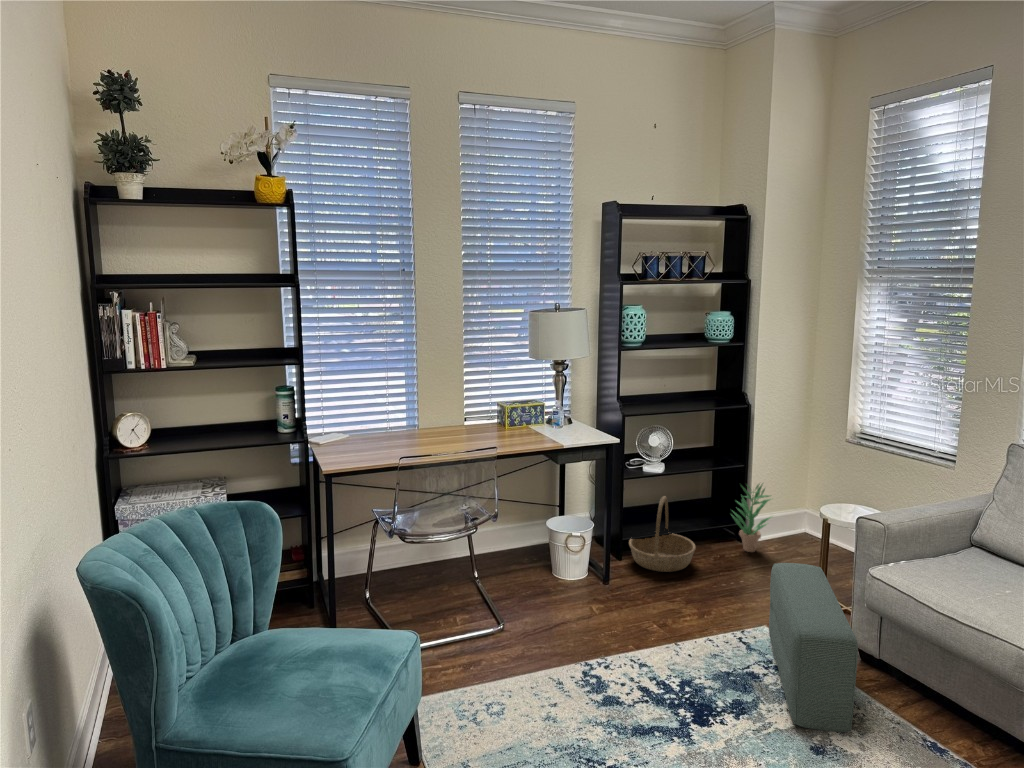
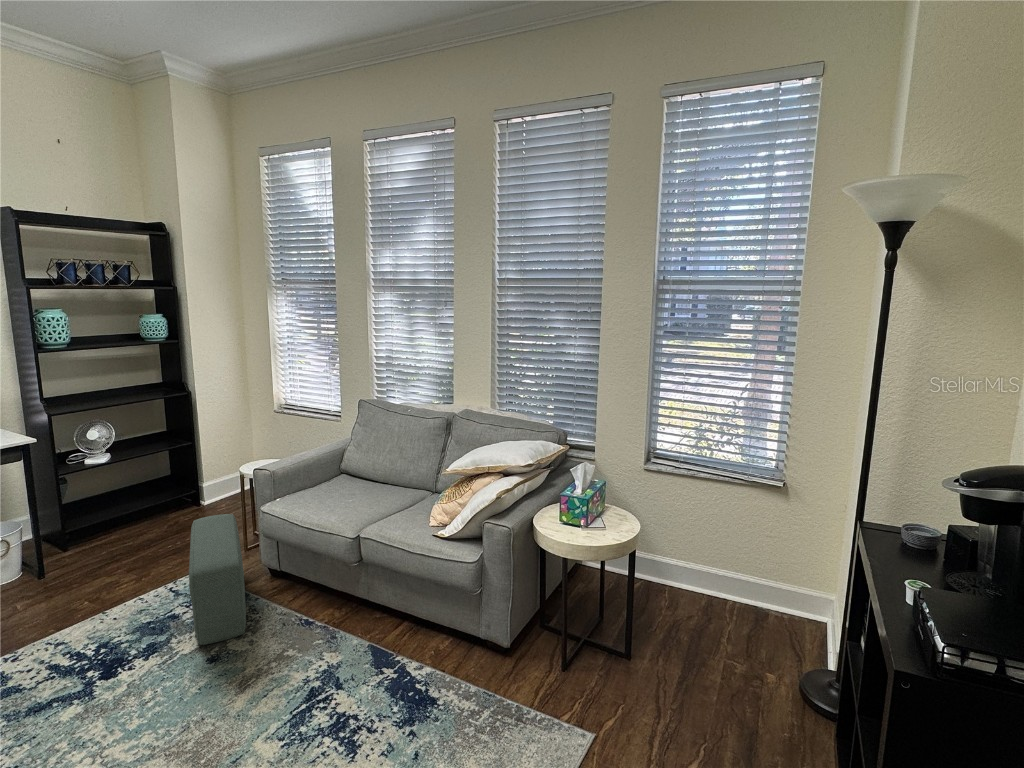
potted plant: present [731,484,771,552] -> none [182,454,220,513]
basket: present [629,496,696,572] -> none [72,483,145,552]

